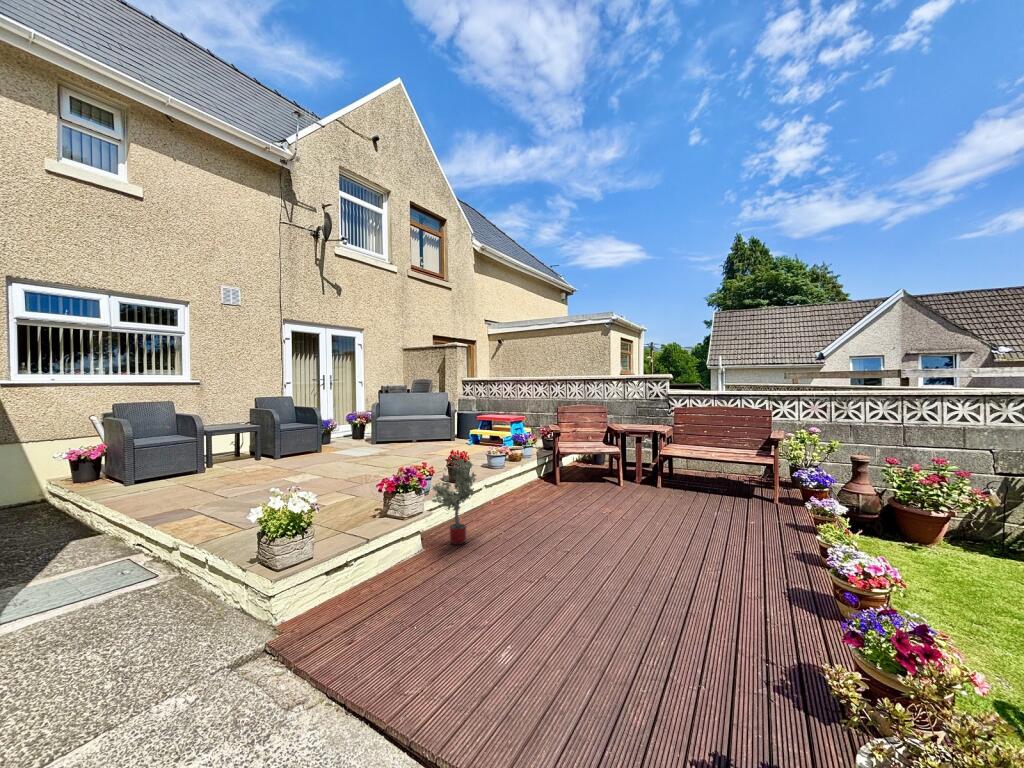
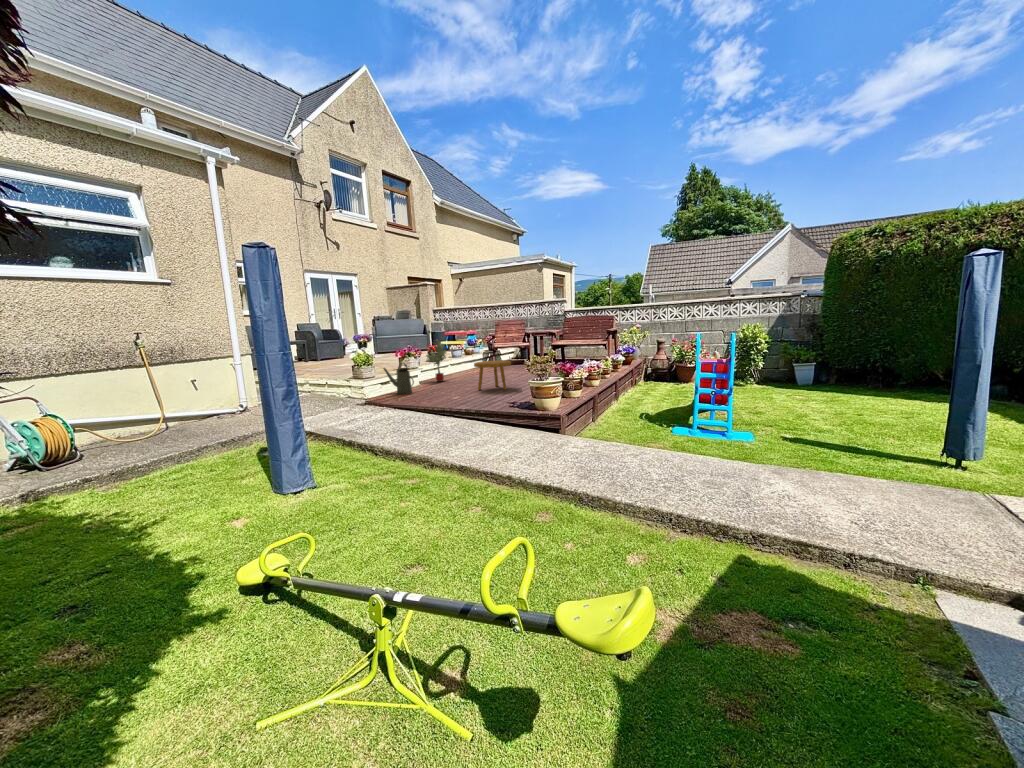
footstool: none [546,540,649,651] -> present [474,360,511,390]
watering can: none [316,542,383,635] -> present [384,363,414,394]

